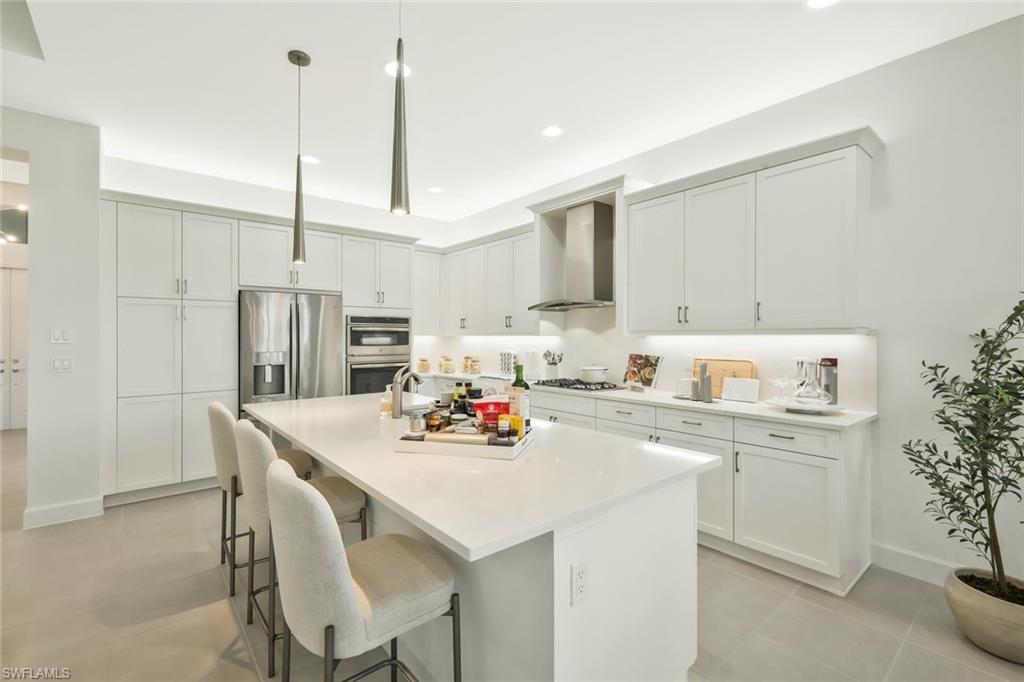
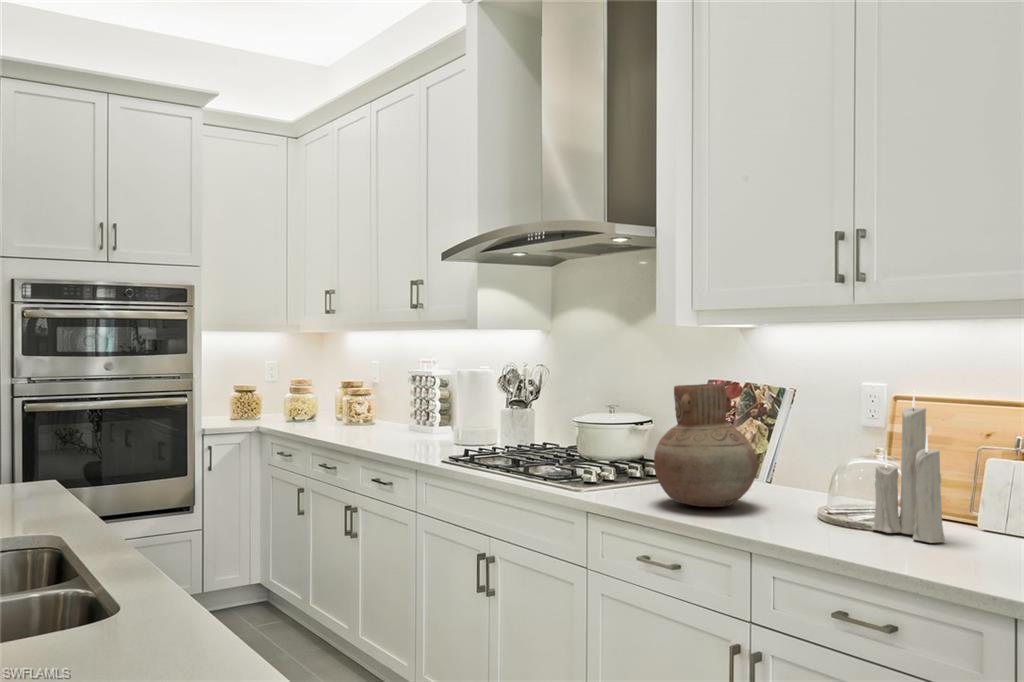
vase: none [620,355,654,395] -> present [654,383,757,507]

